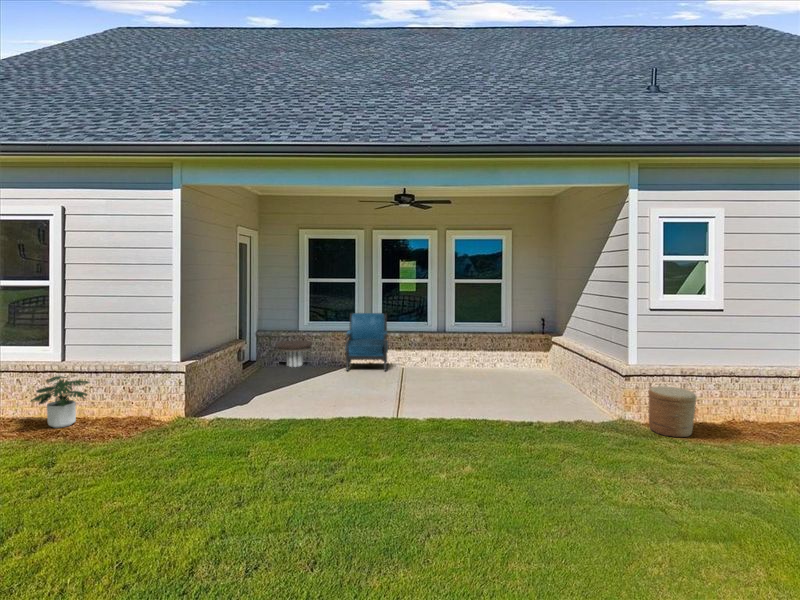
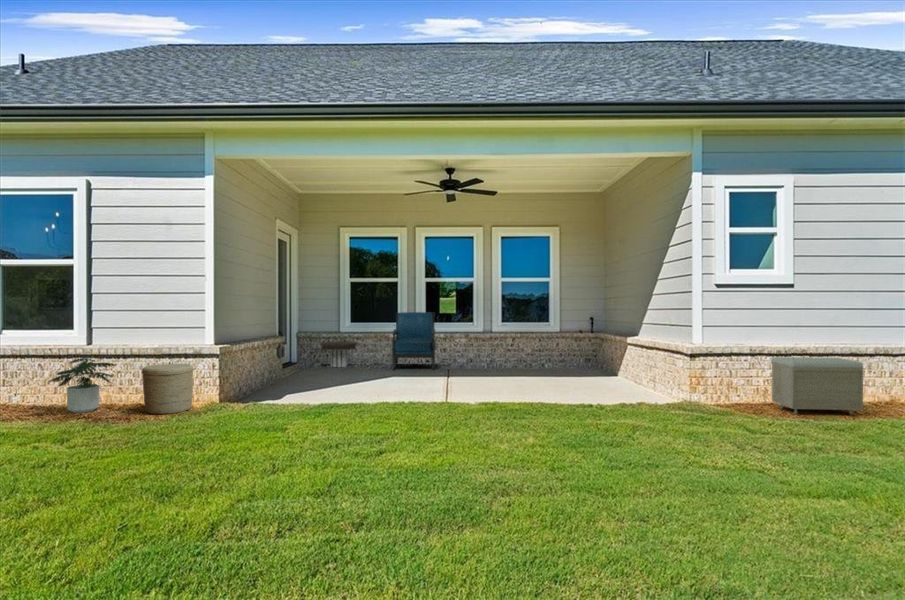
storage bench: none [701,380,787,437] -> present [771,357,863,414]
woven basket: present [648,387,696,437] -> present [142,364,194,414]

